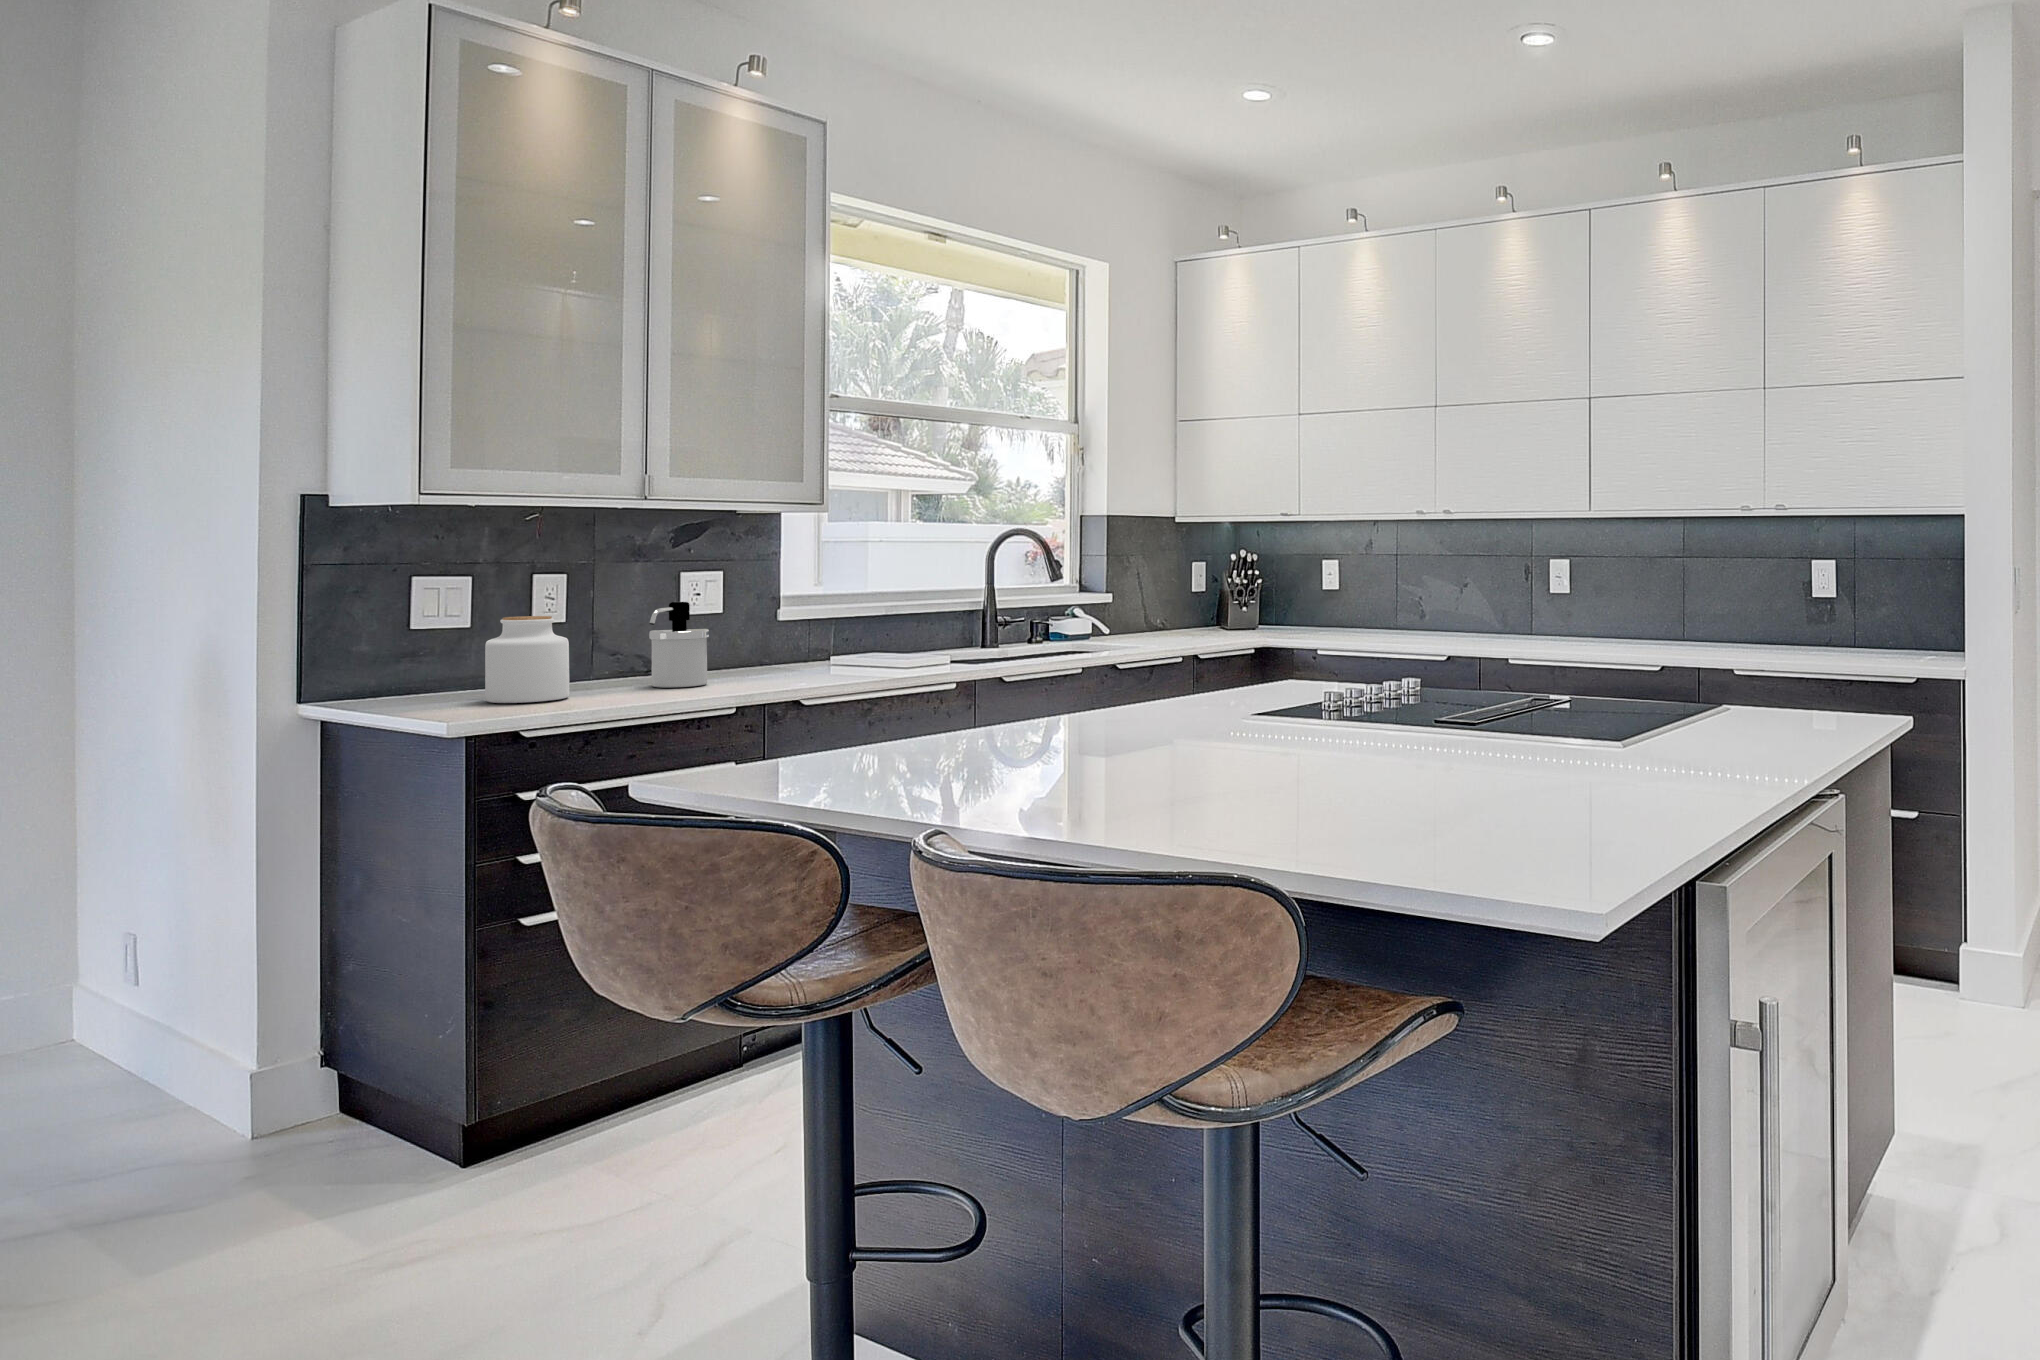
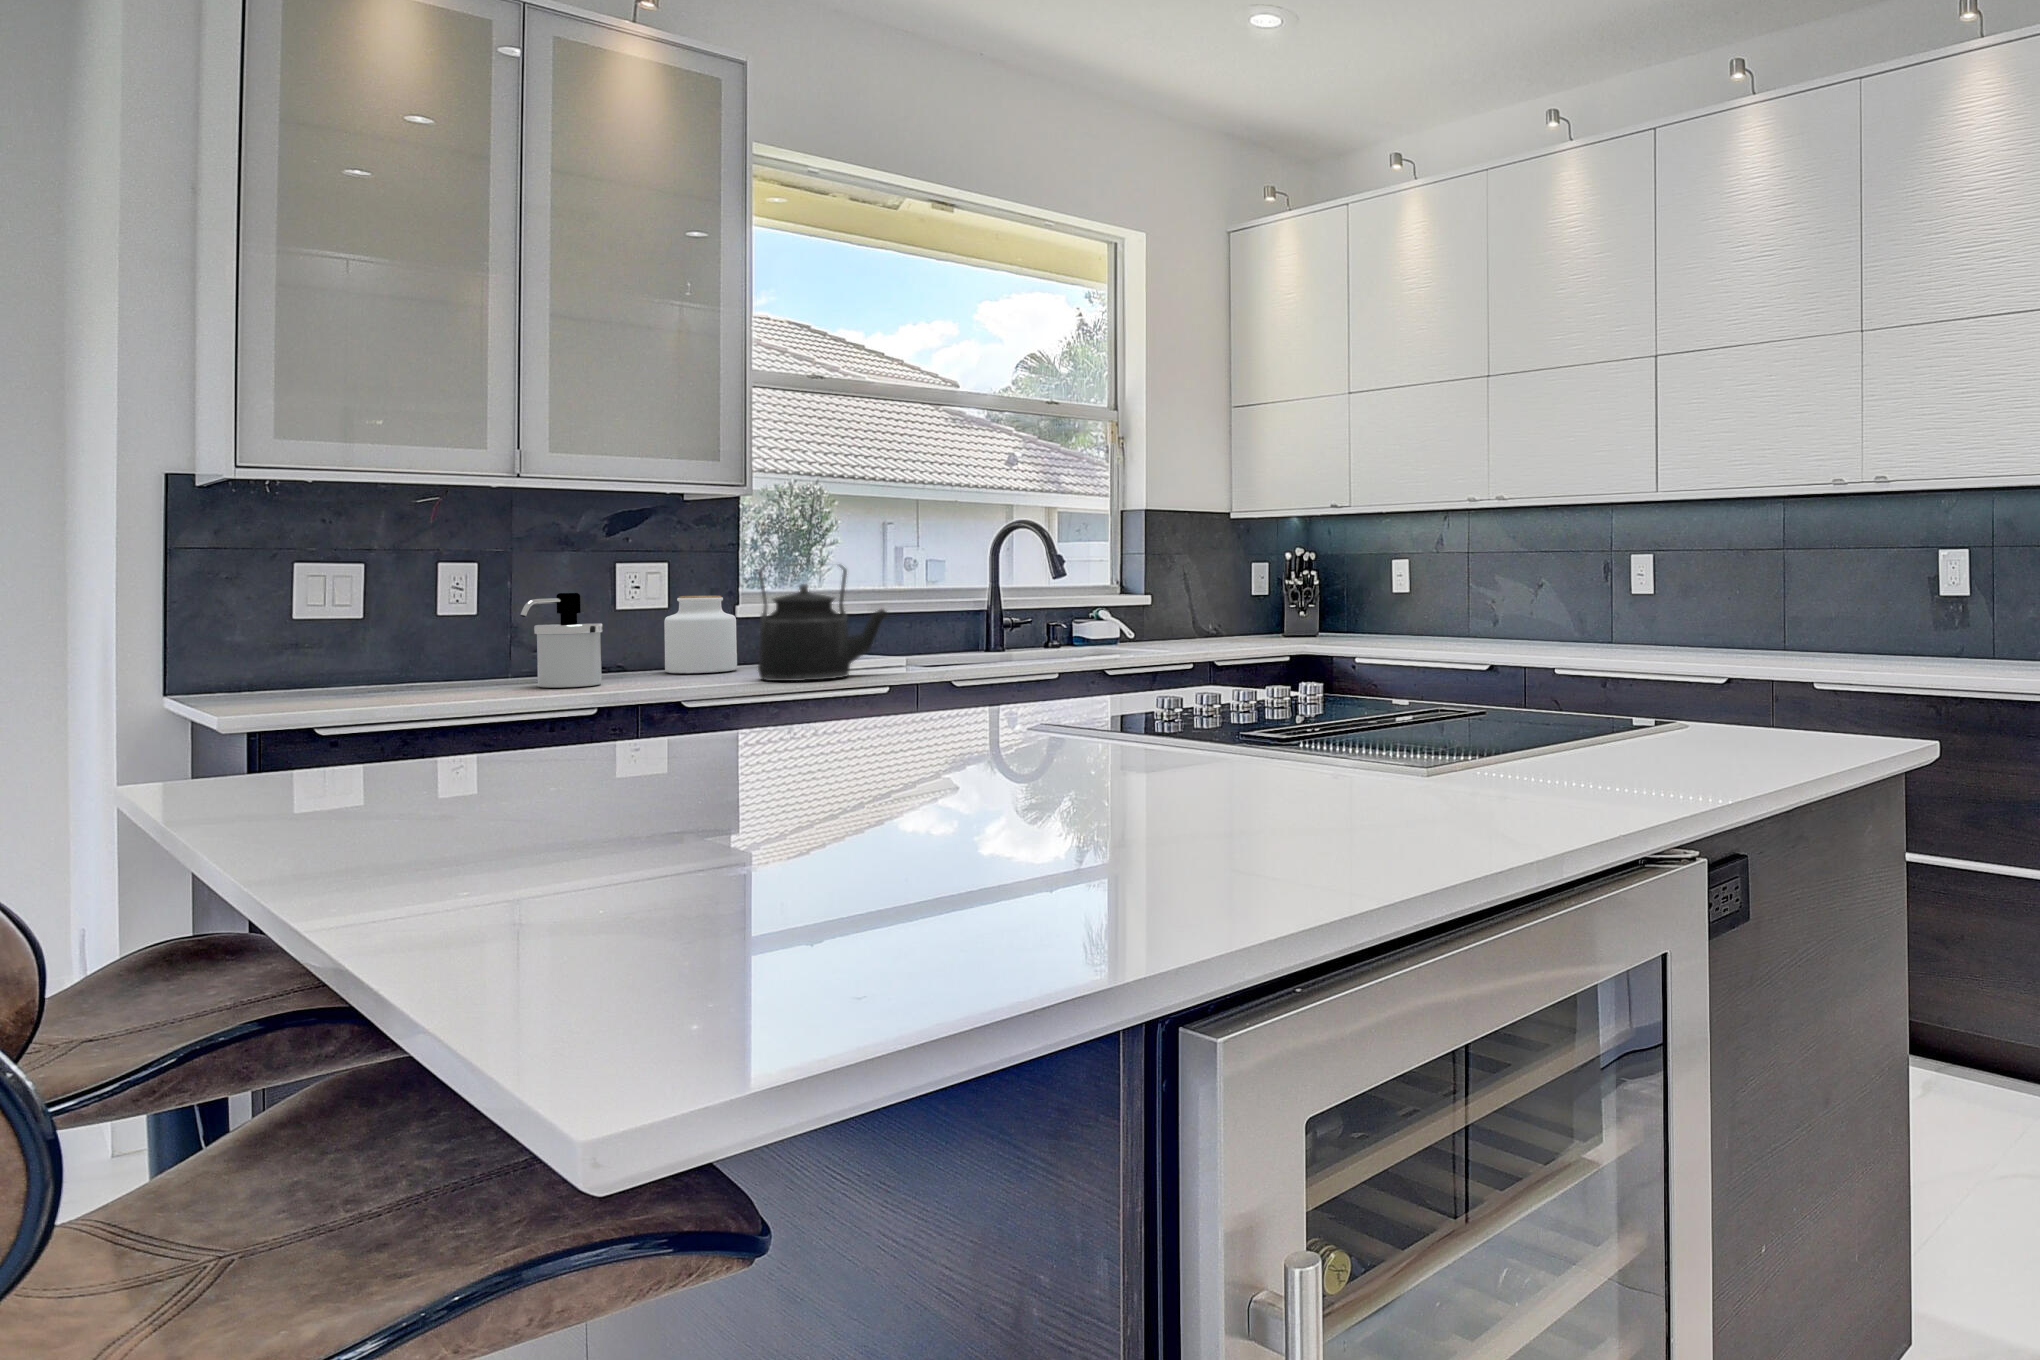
kettle: none [843,574,951,679] -> present [758,565,888,681]
jar: present [485,616,569,703] -> present [664,596,737,673]

